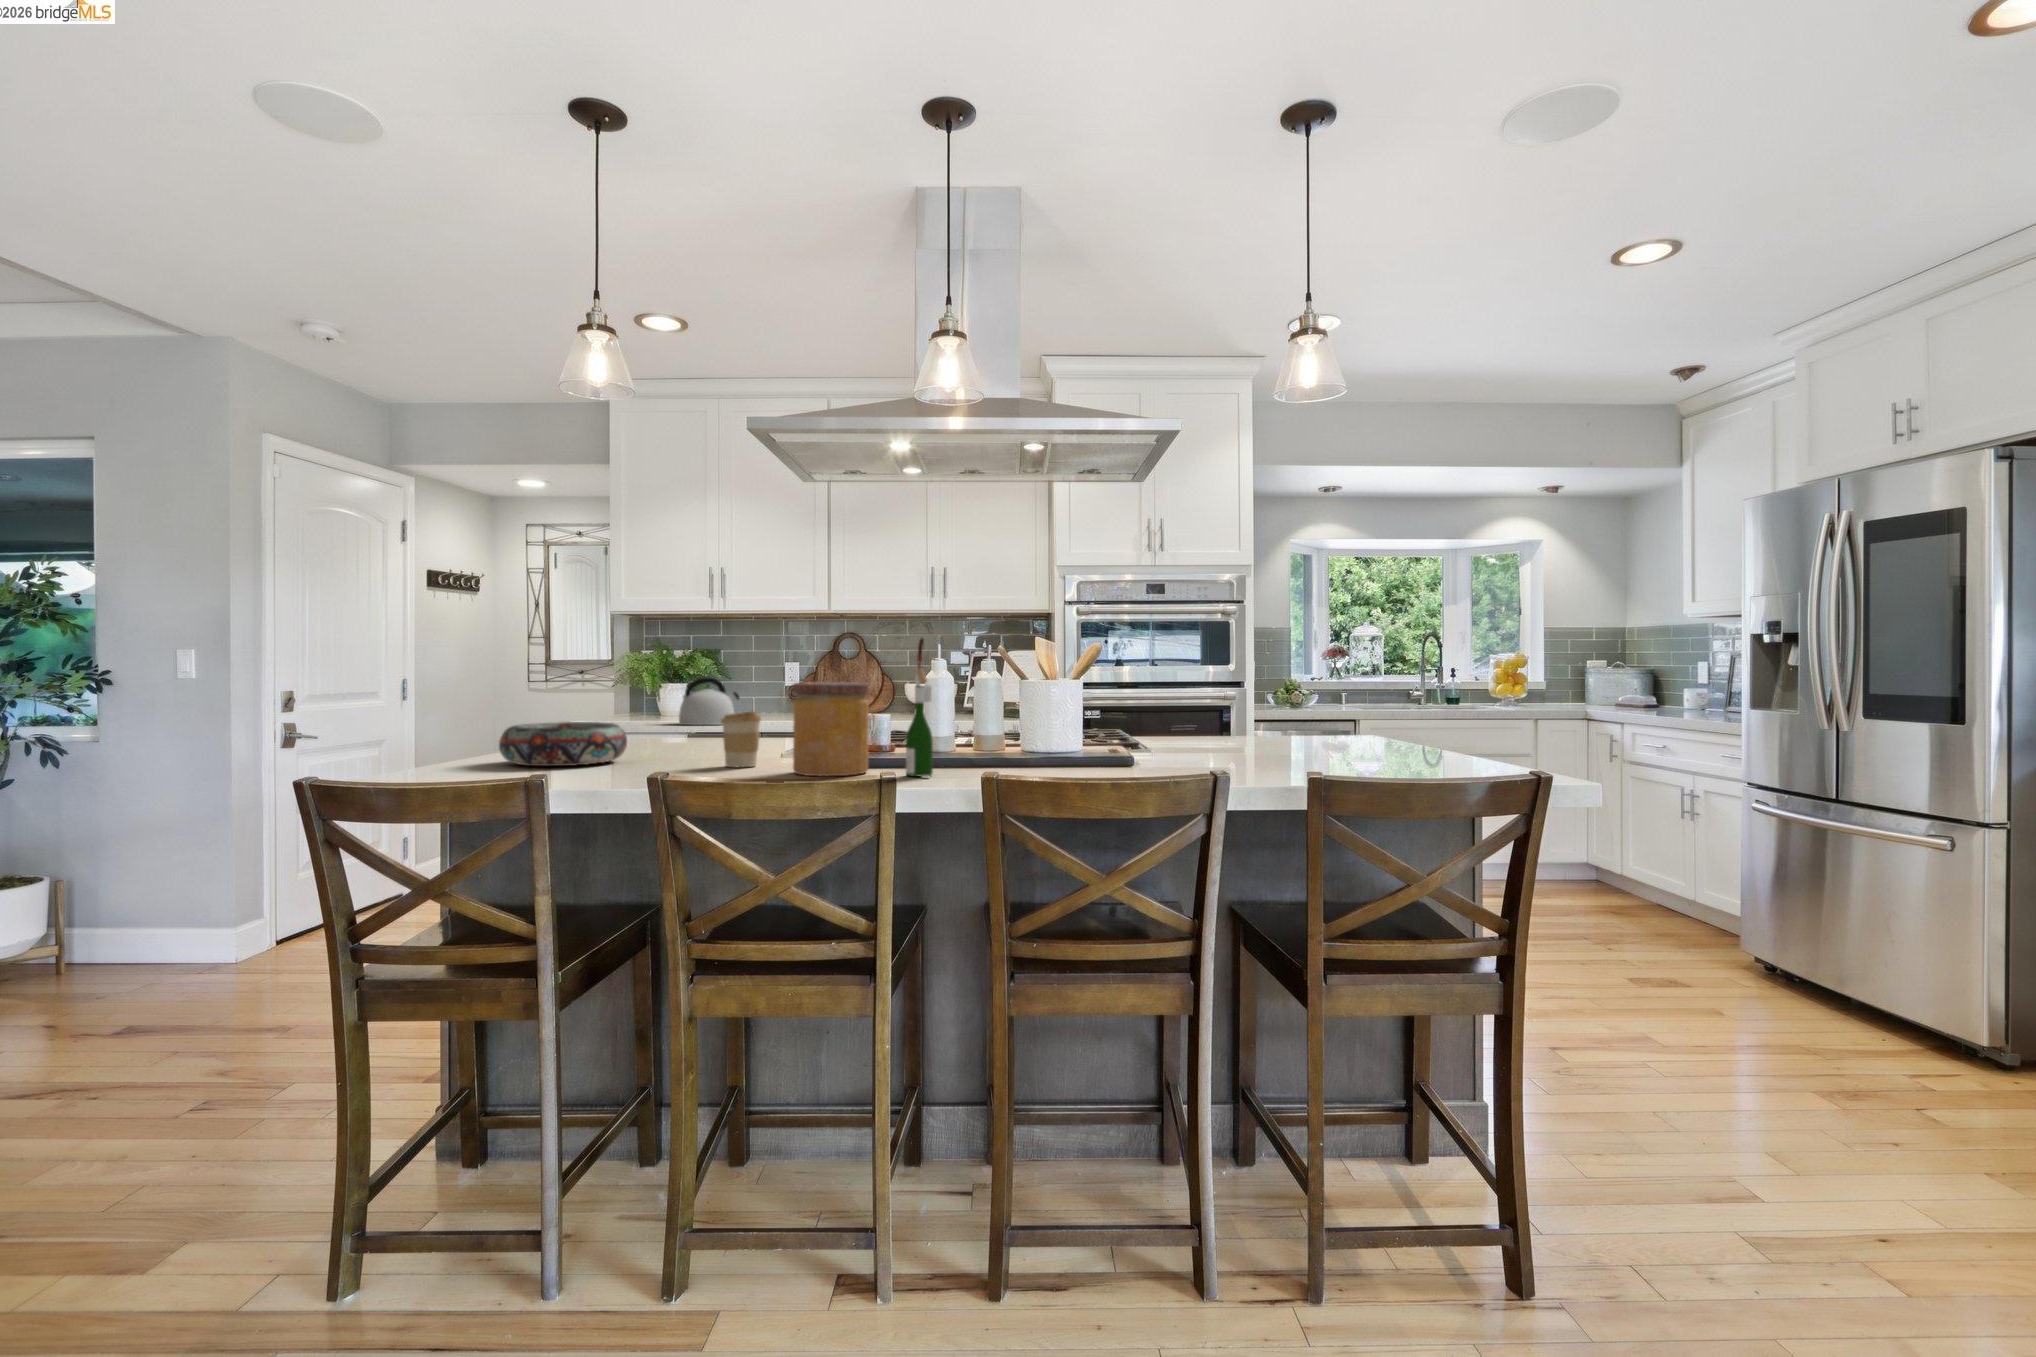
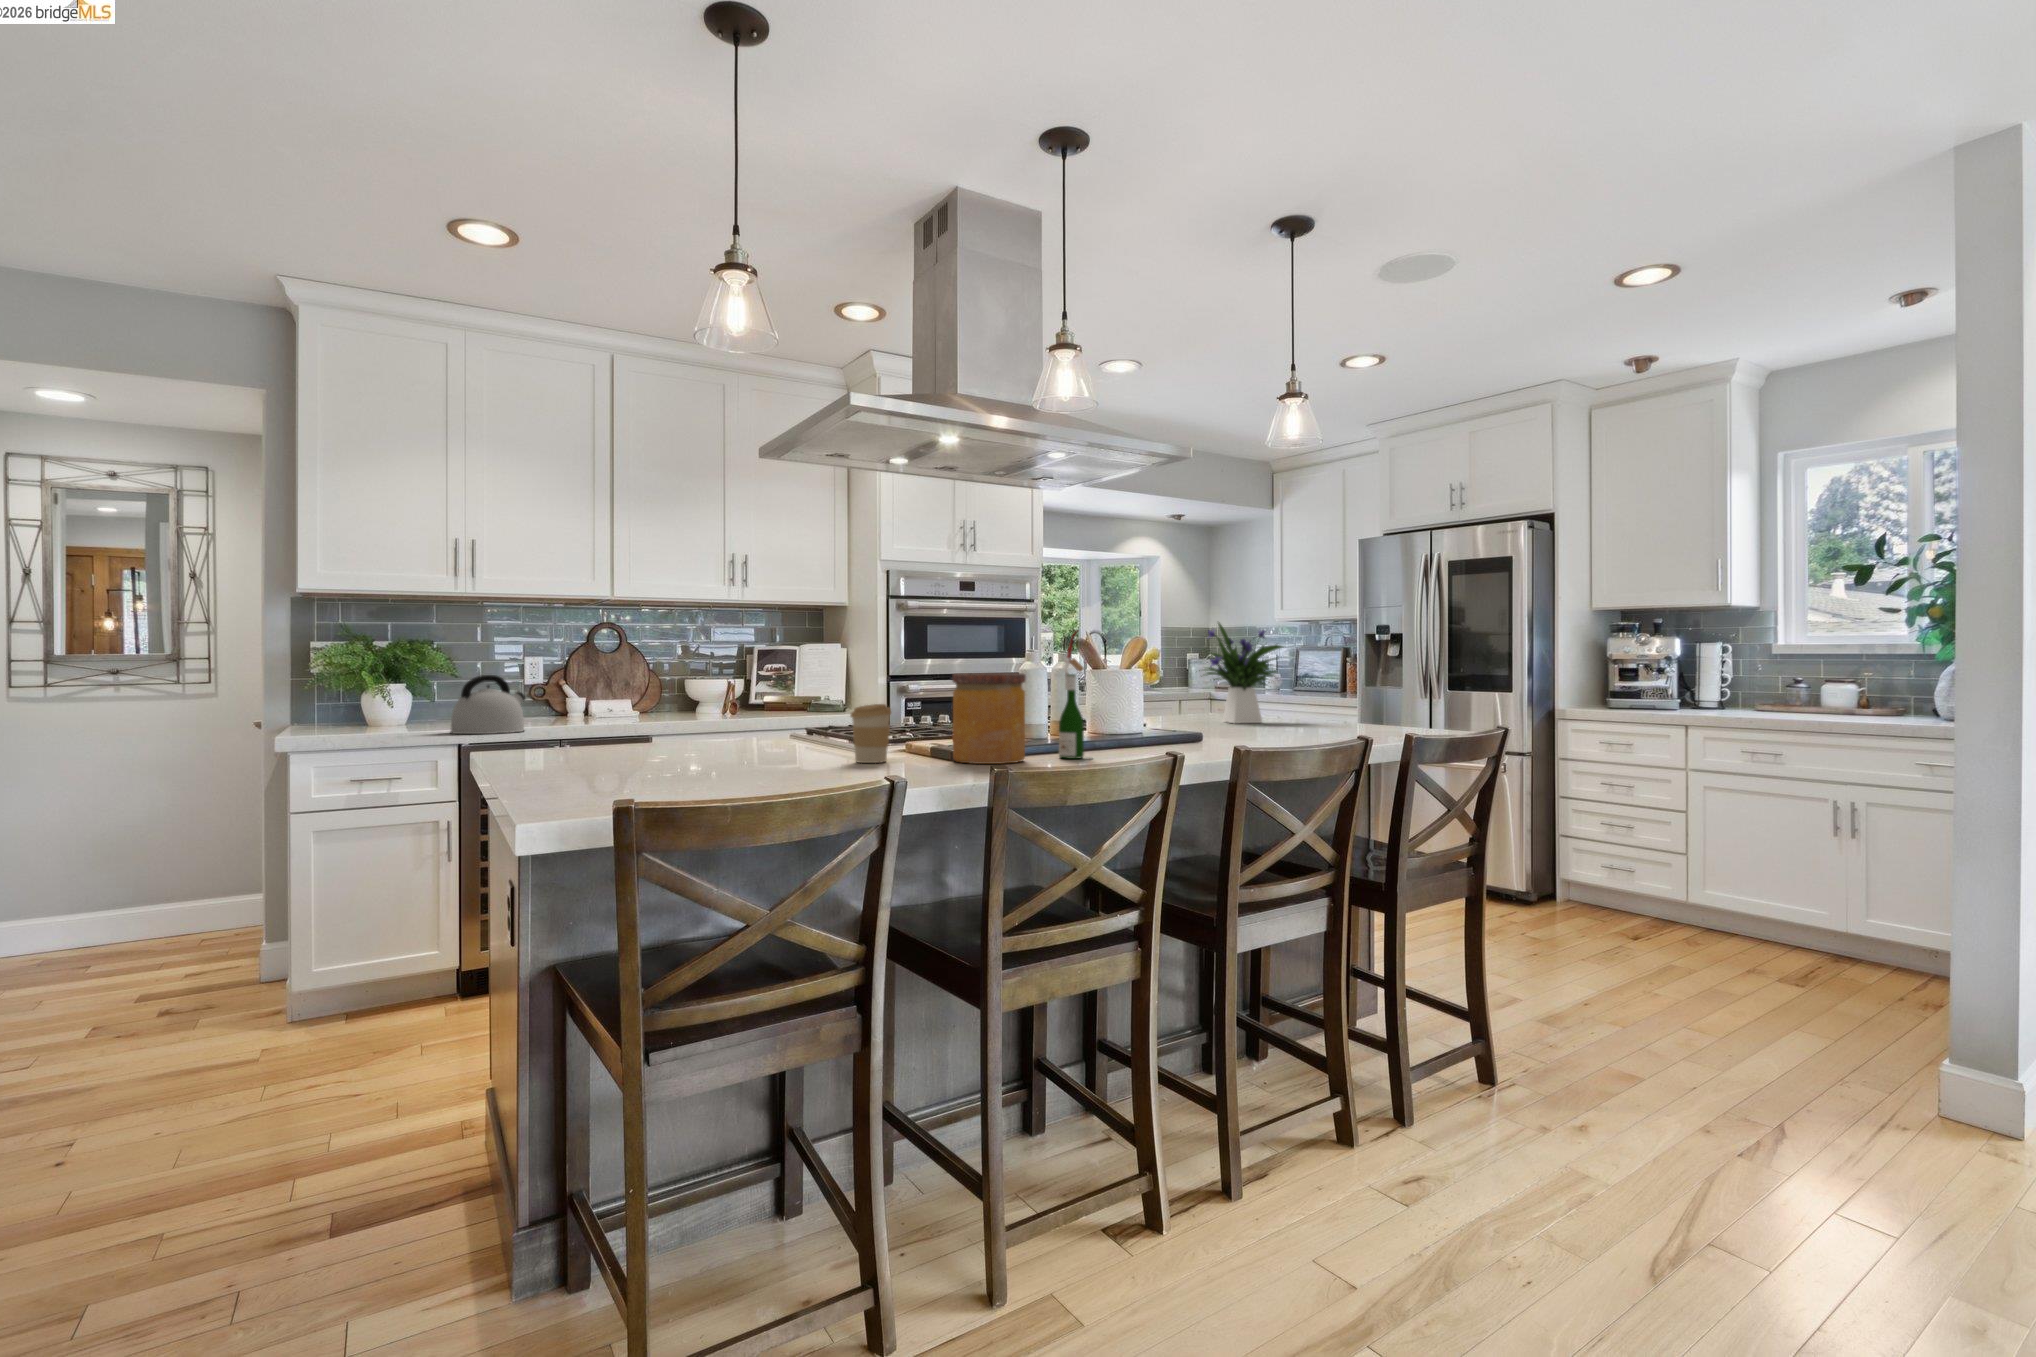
flower arrangement: none [1358,622,1488,750] -> present [1199,623,1283,723]
decorative bowl: present [499,722,627,766] -> none [595,723,739,775]

